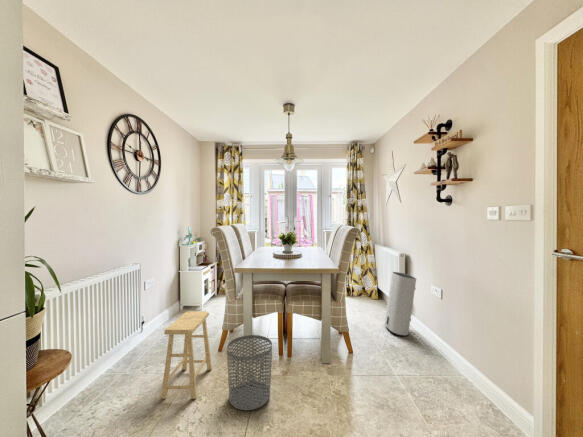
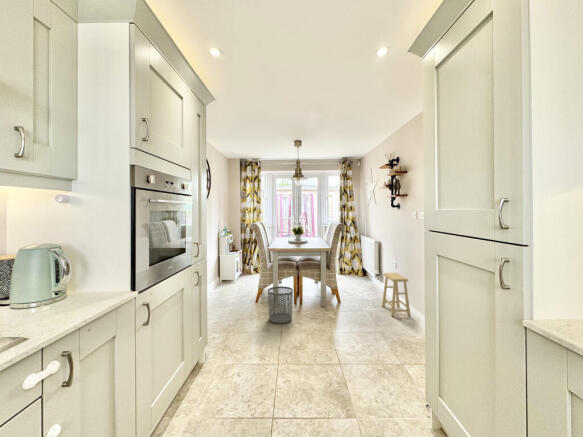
air purifier: present [385,272,416,335] -> none [364,253,384,294]
footstool: present [161,311,212,399] -> present [382,273,411,317]

